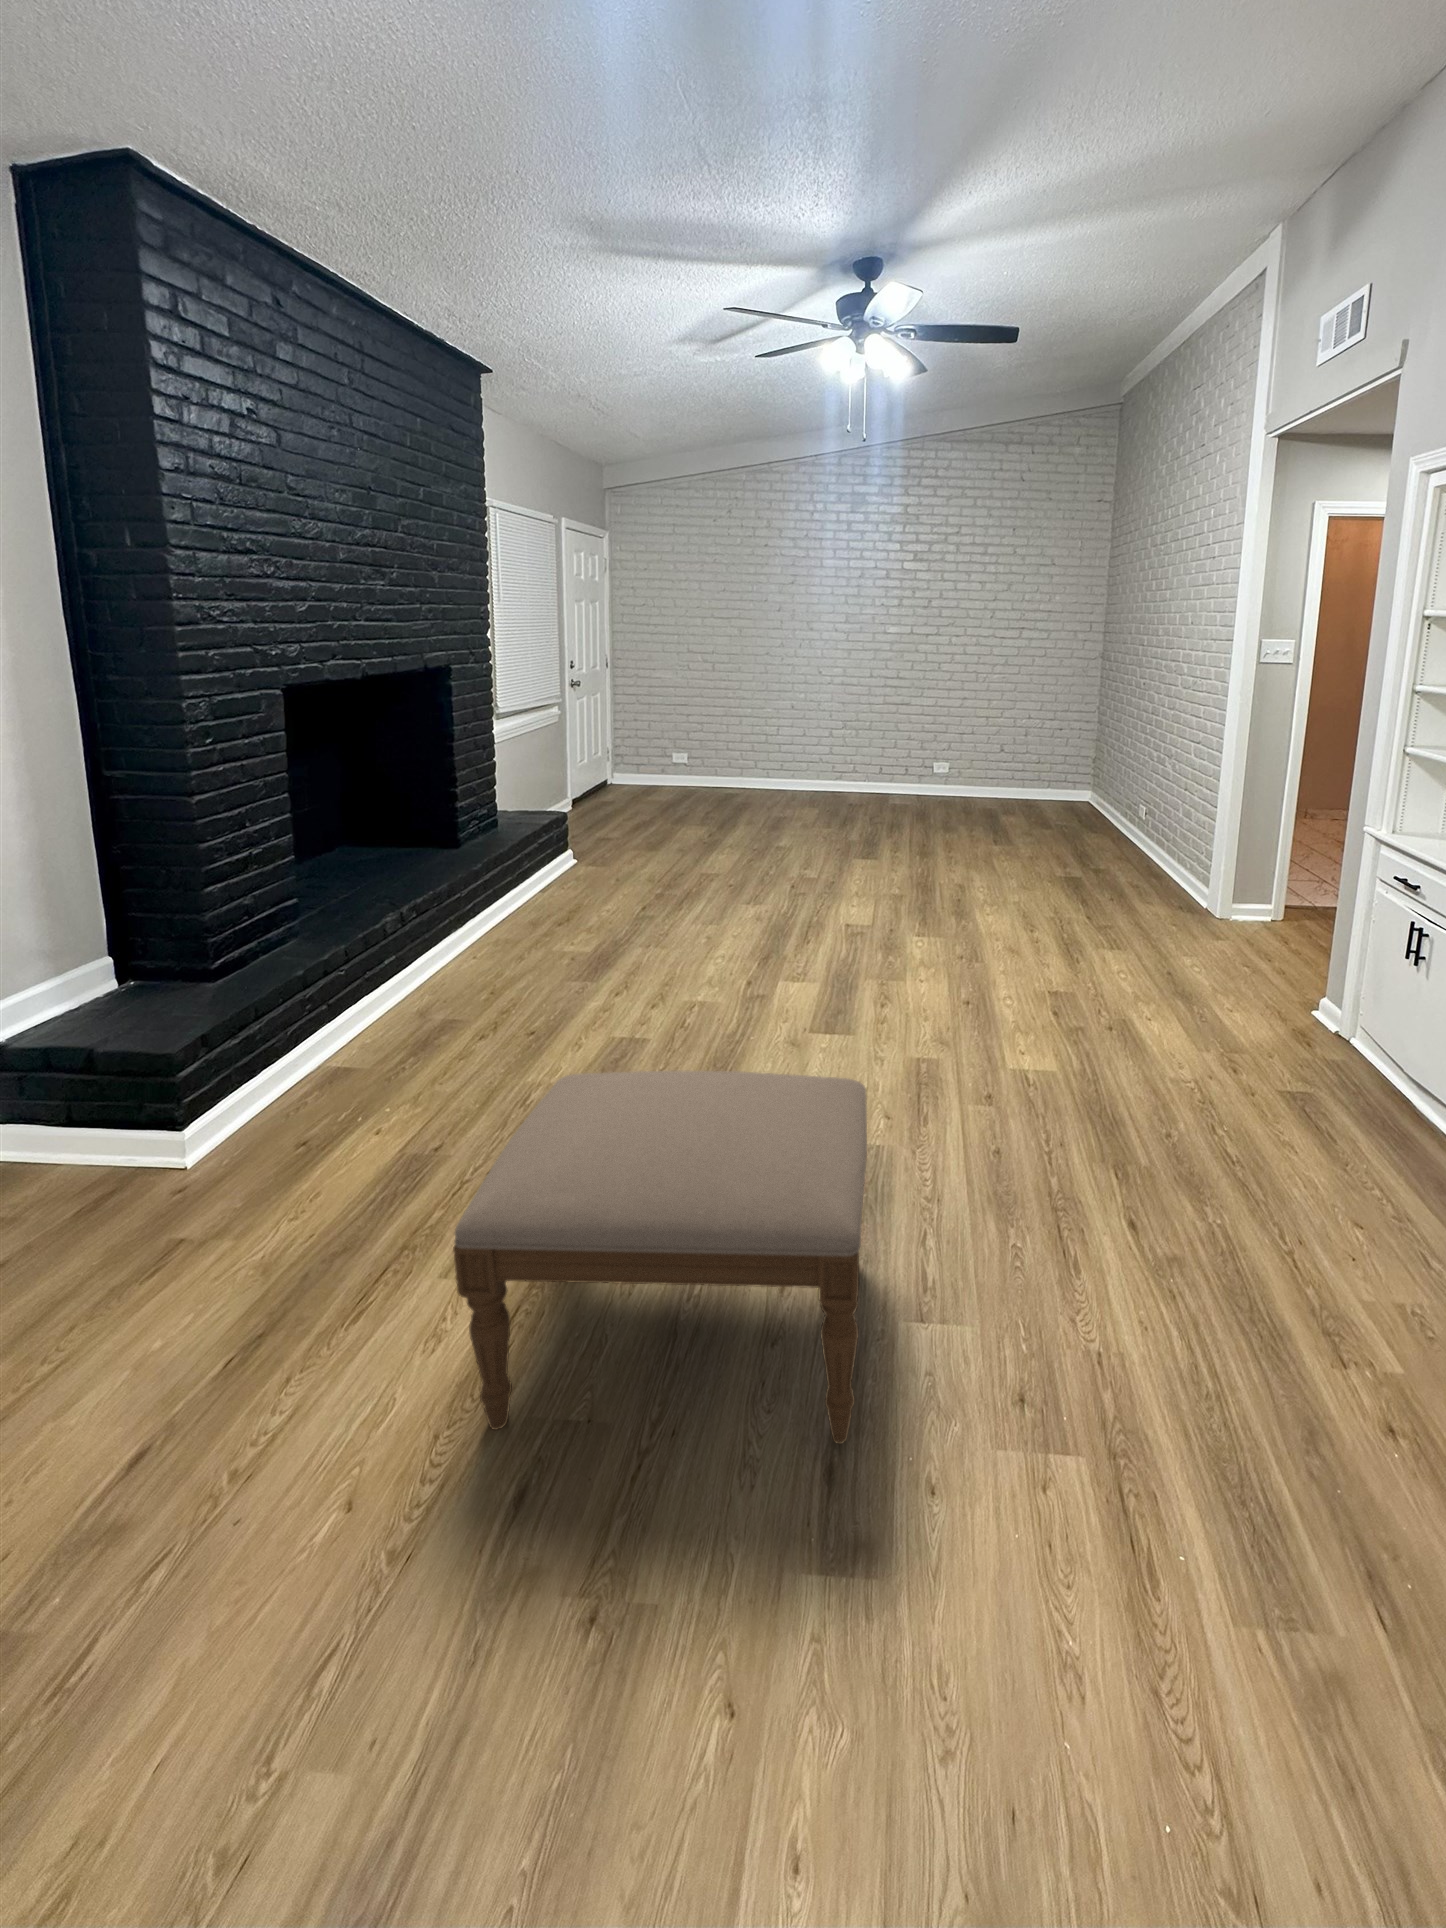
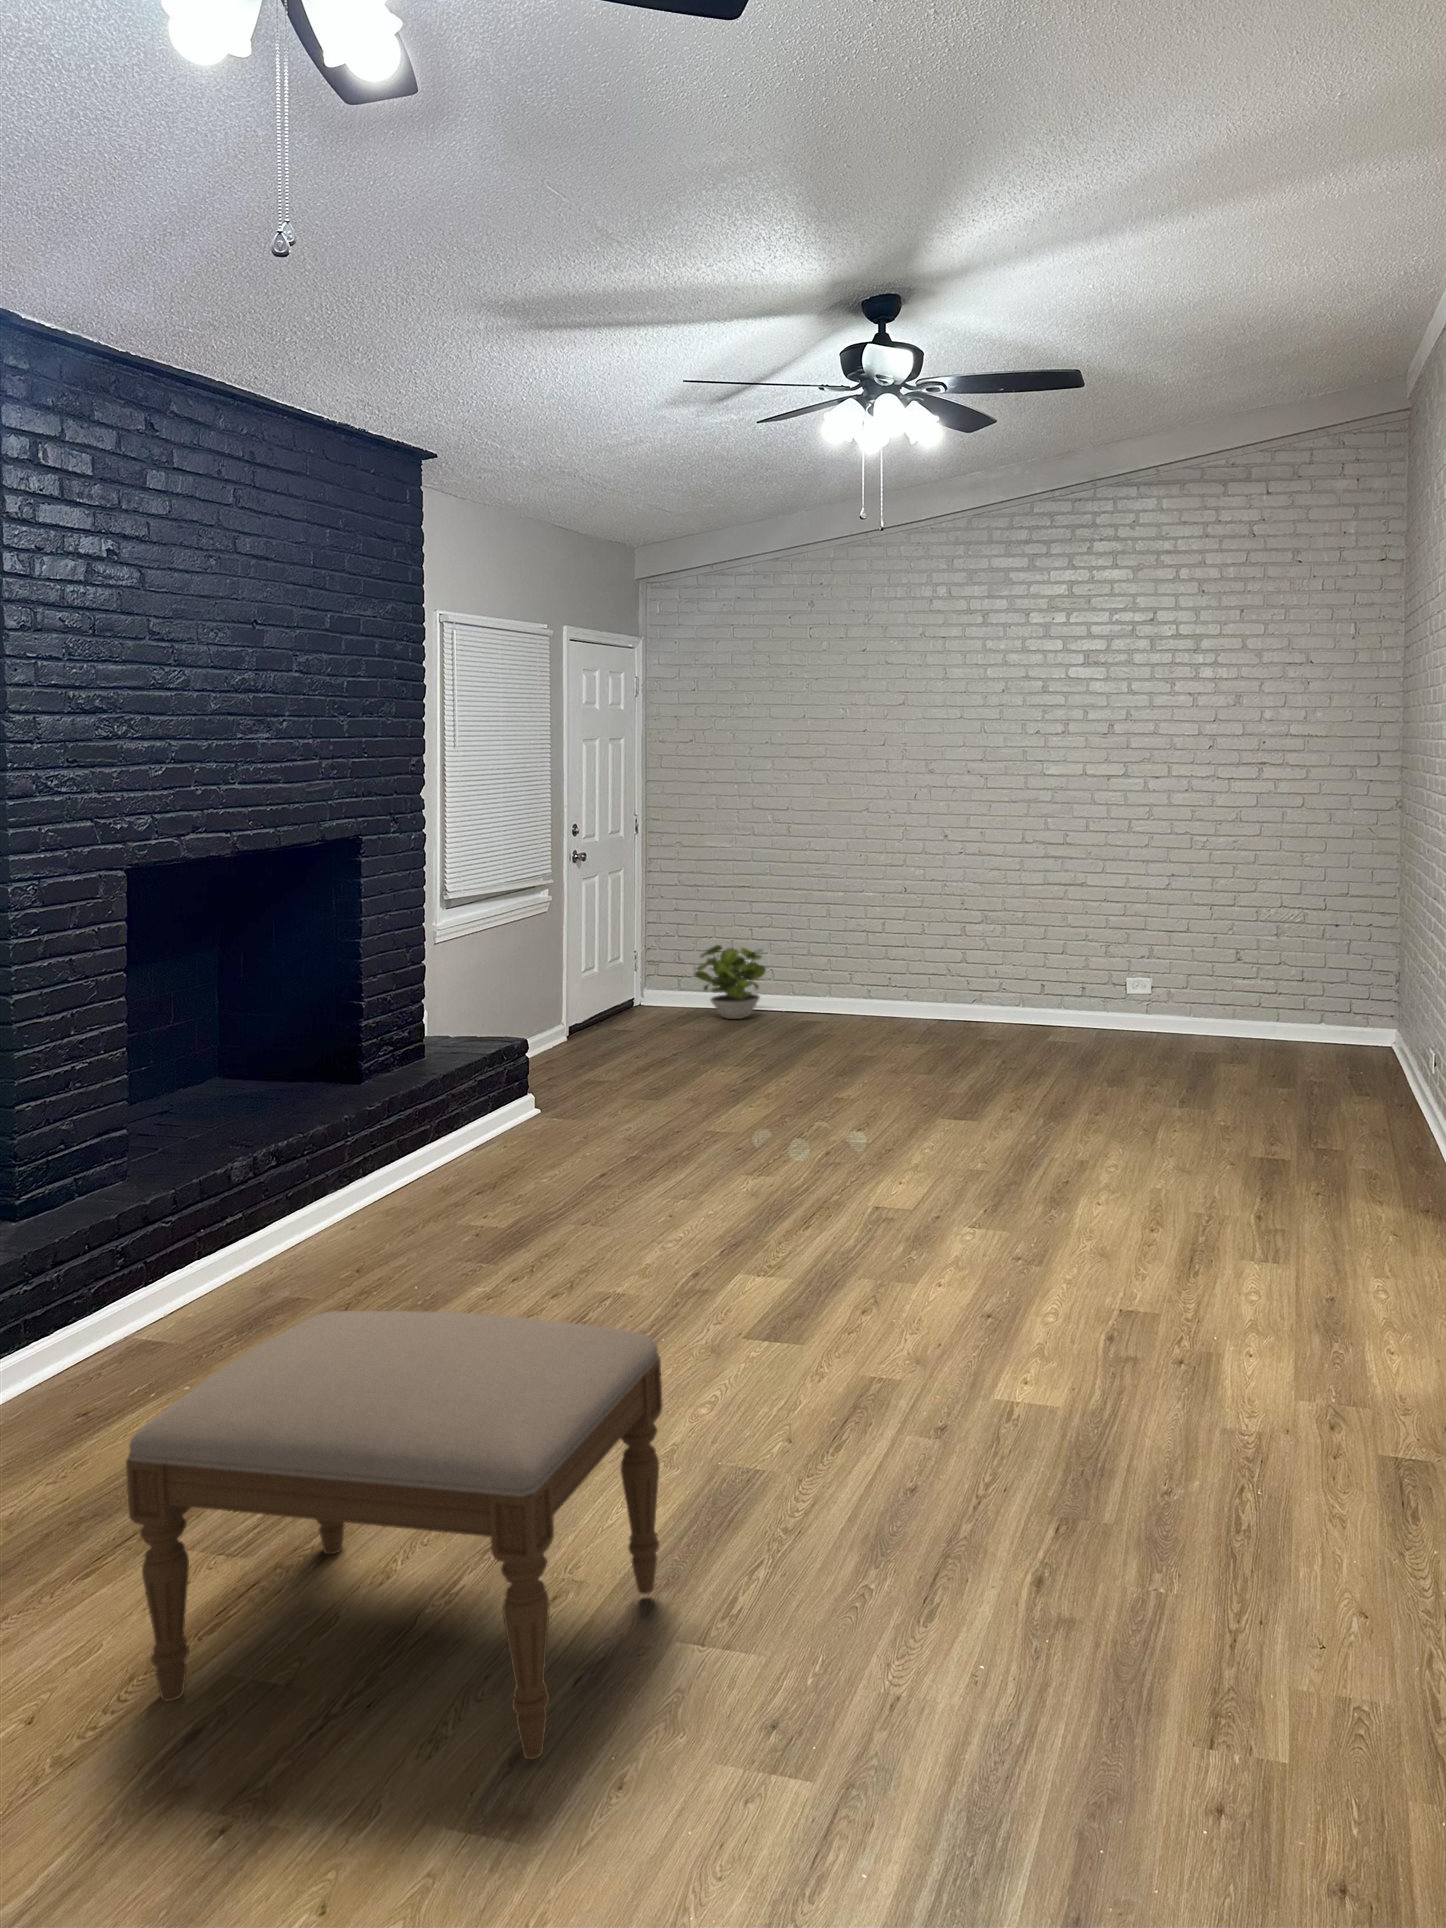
potted plant: none [654,743,701,792] -> present [695,945,766,1019]

